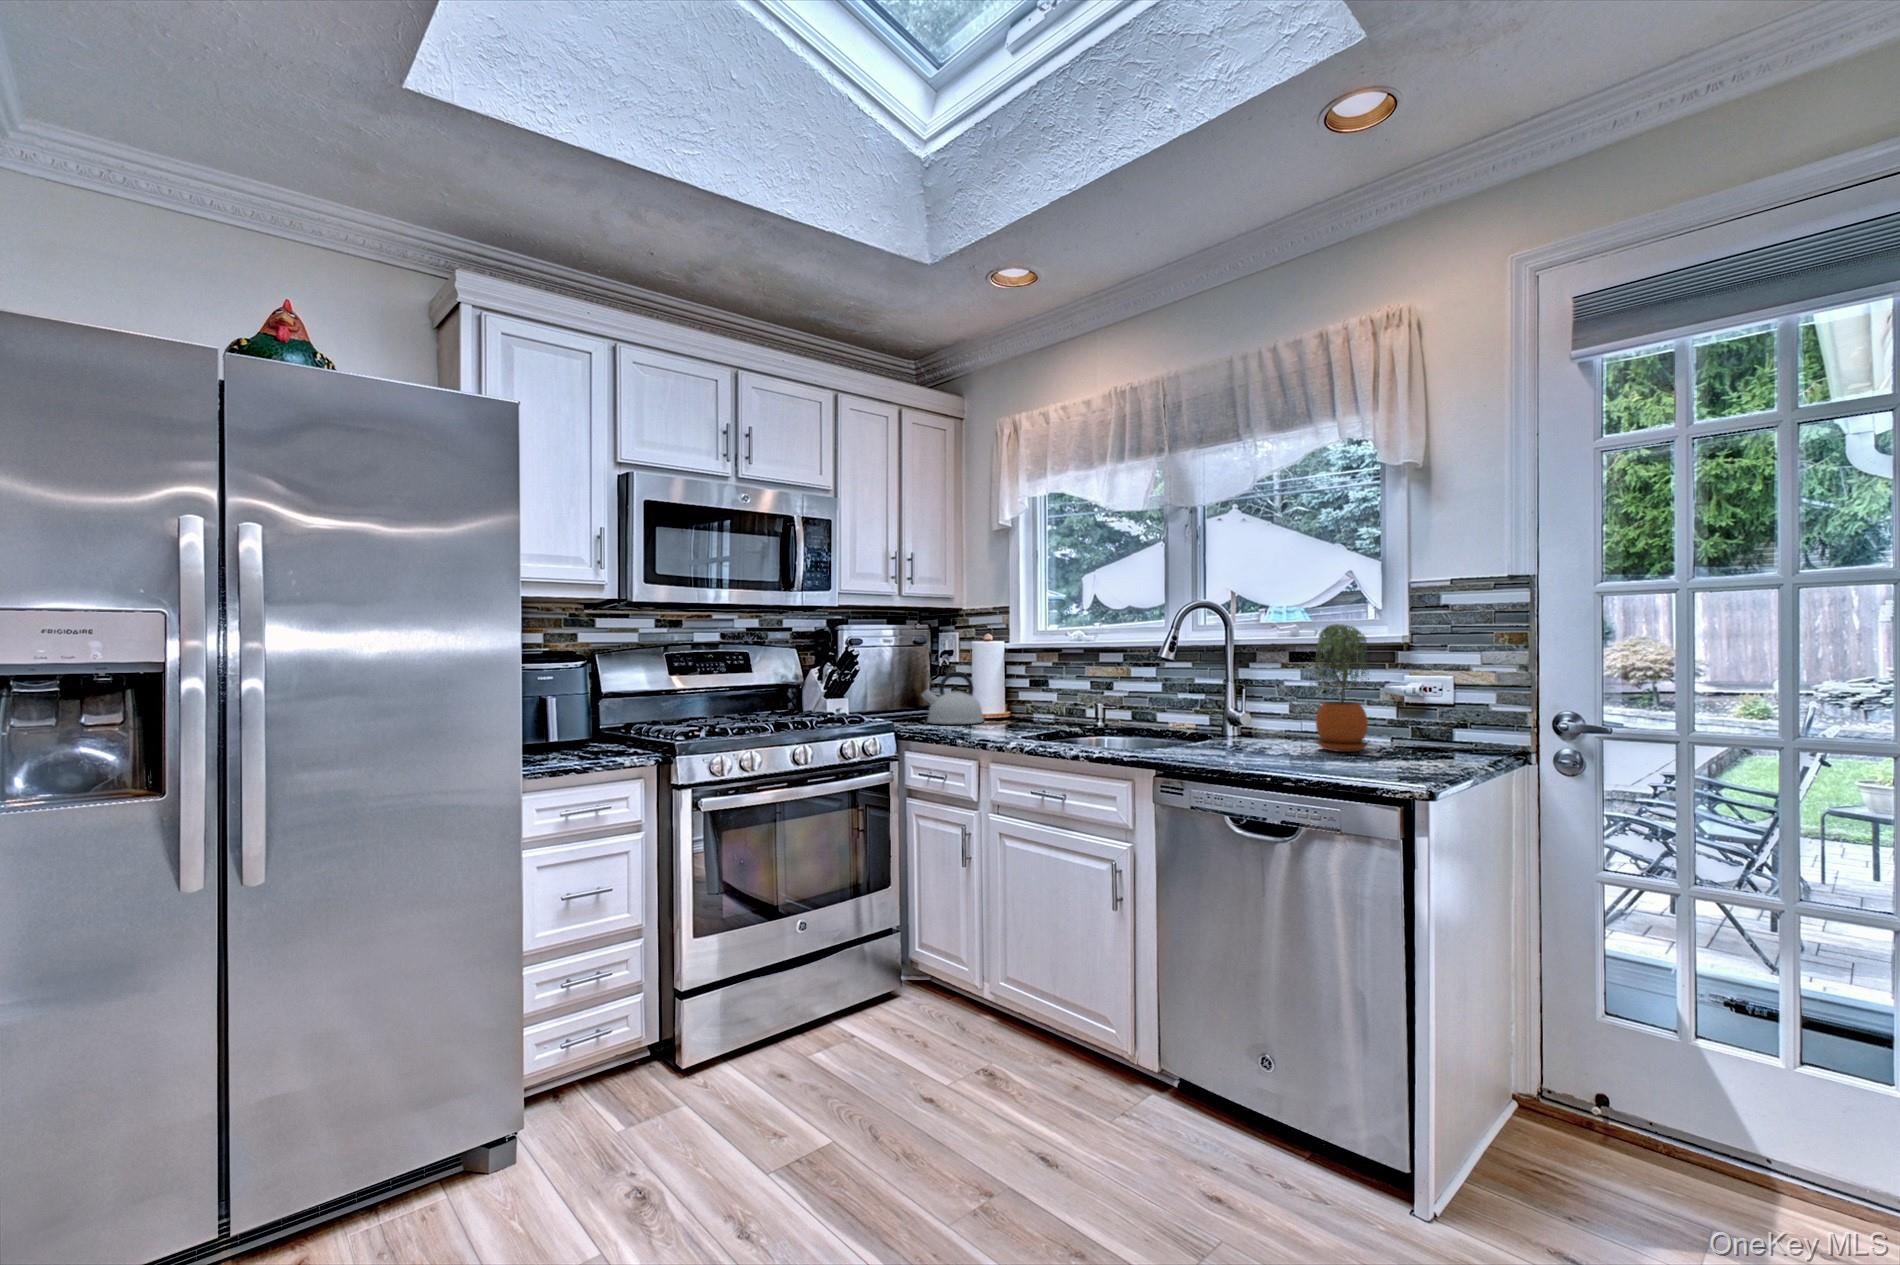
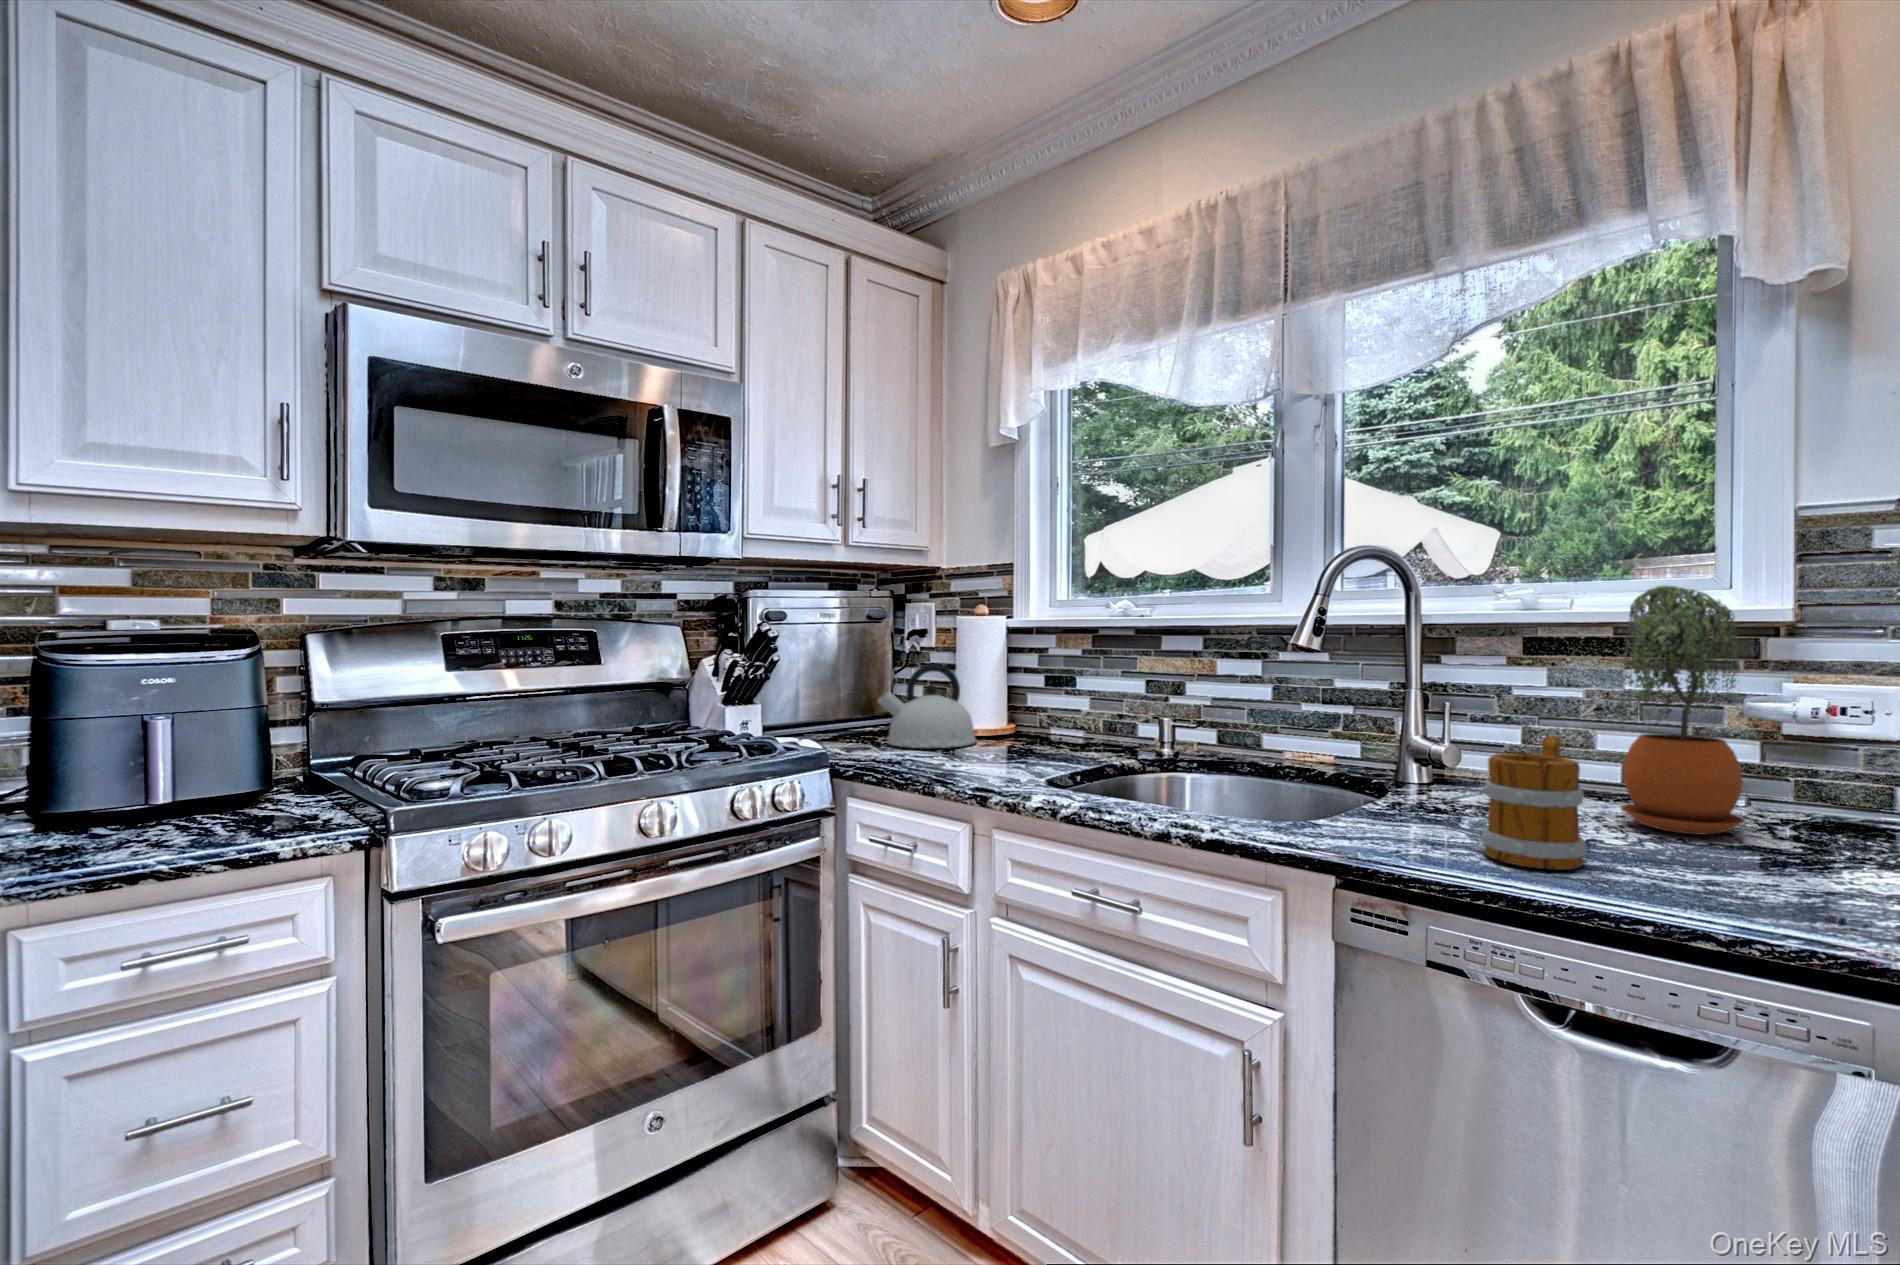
mug: none [1223,700,1270,762] -> present [1481,736,1586,870]

